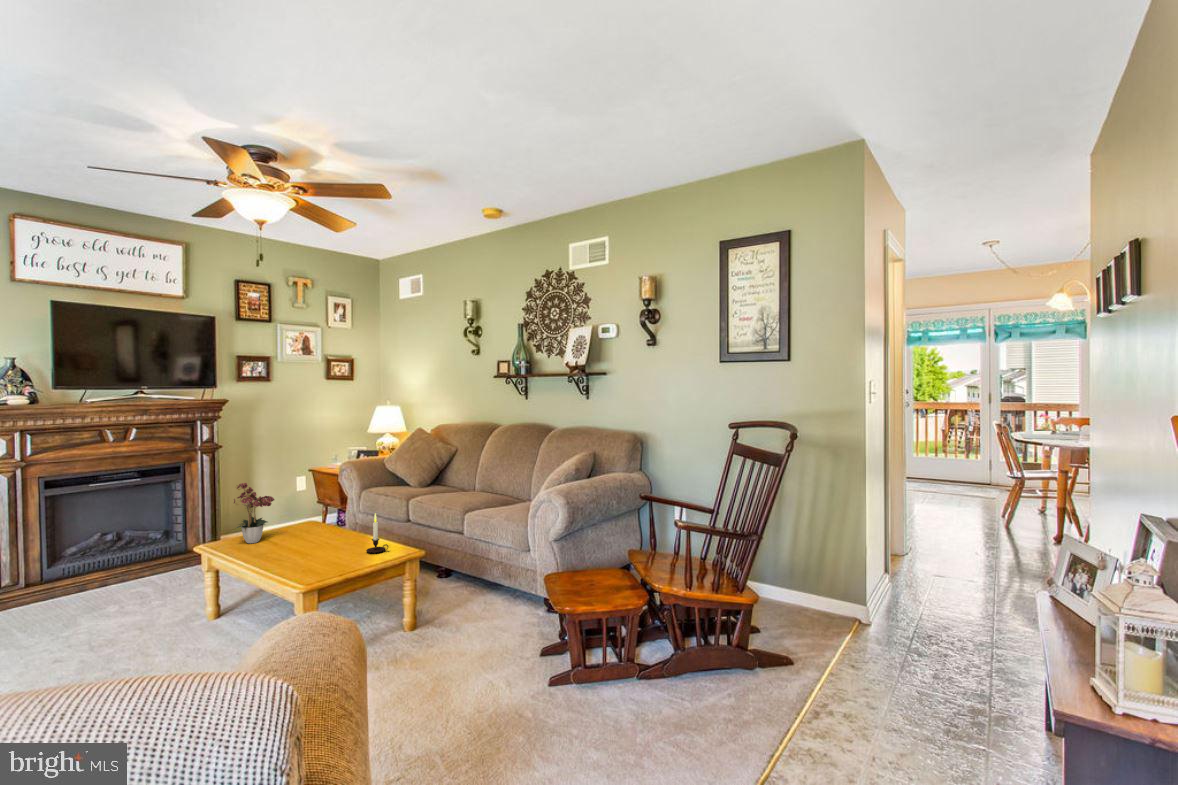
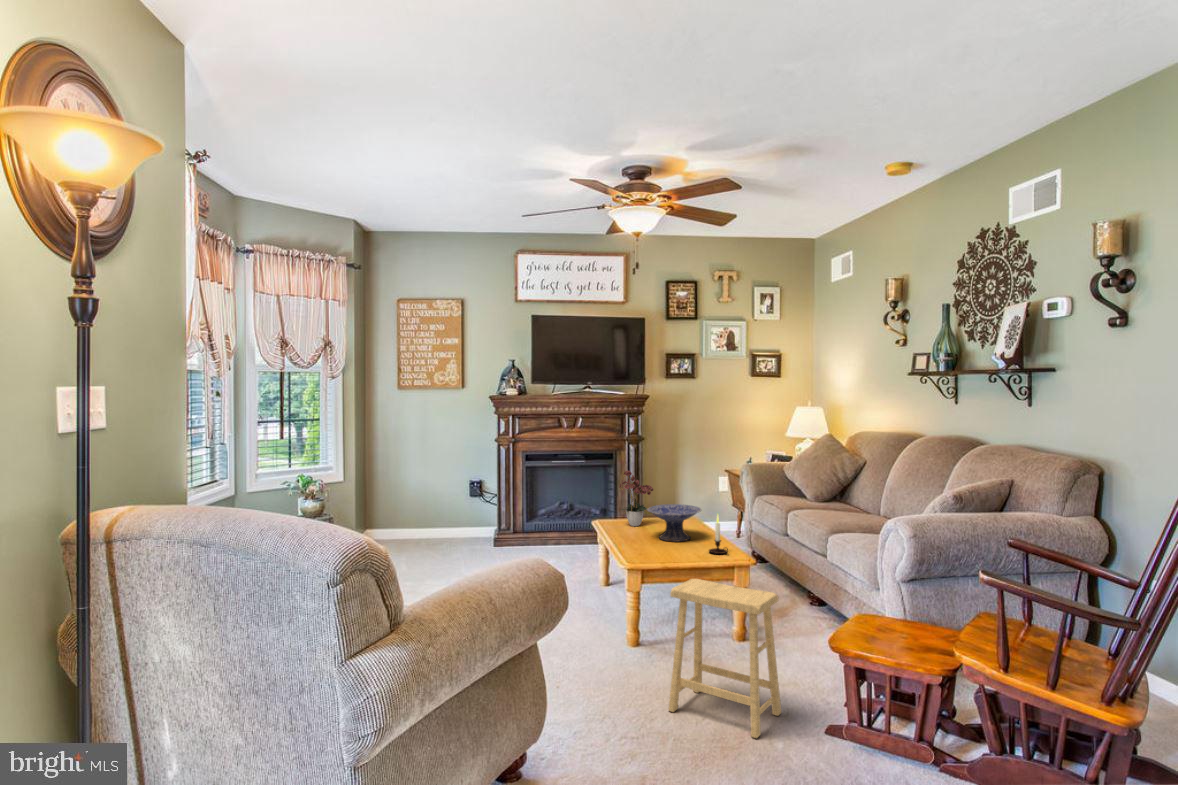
decorative bowl: none [282,510,344,551] -> present [647,504,701,541]
footstool: none [401,575,501,725] -> present [669,579,781,738]

